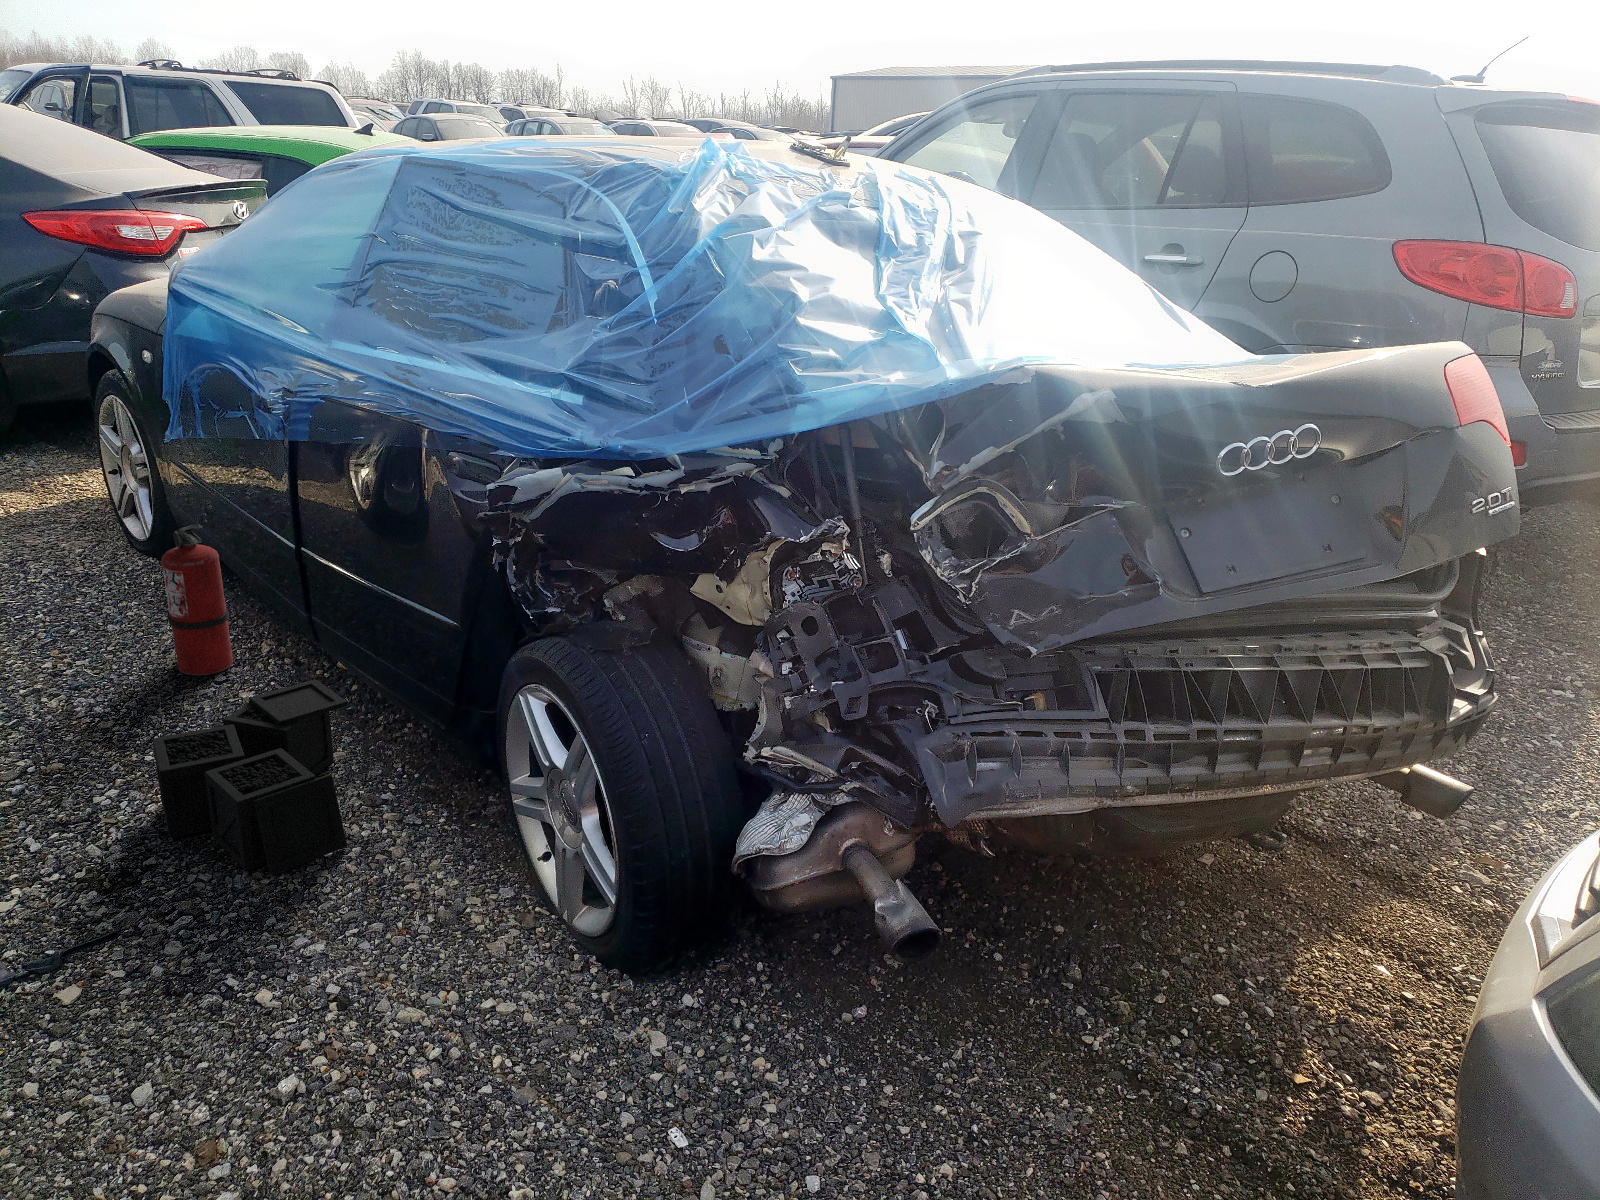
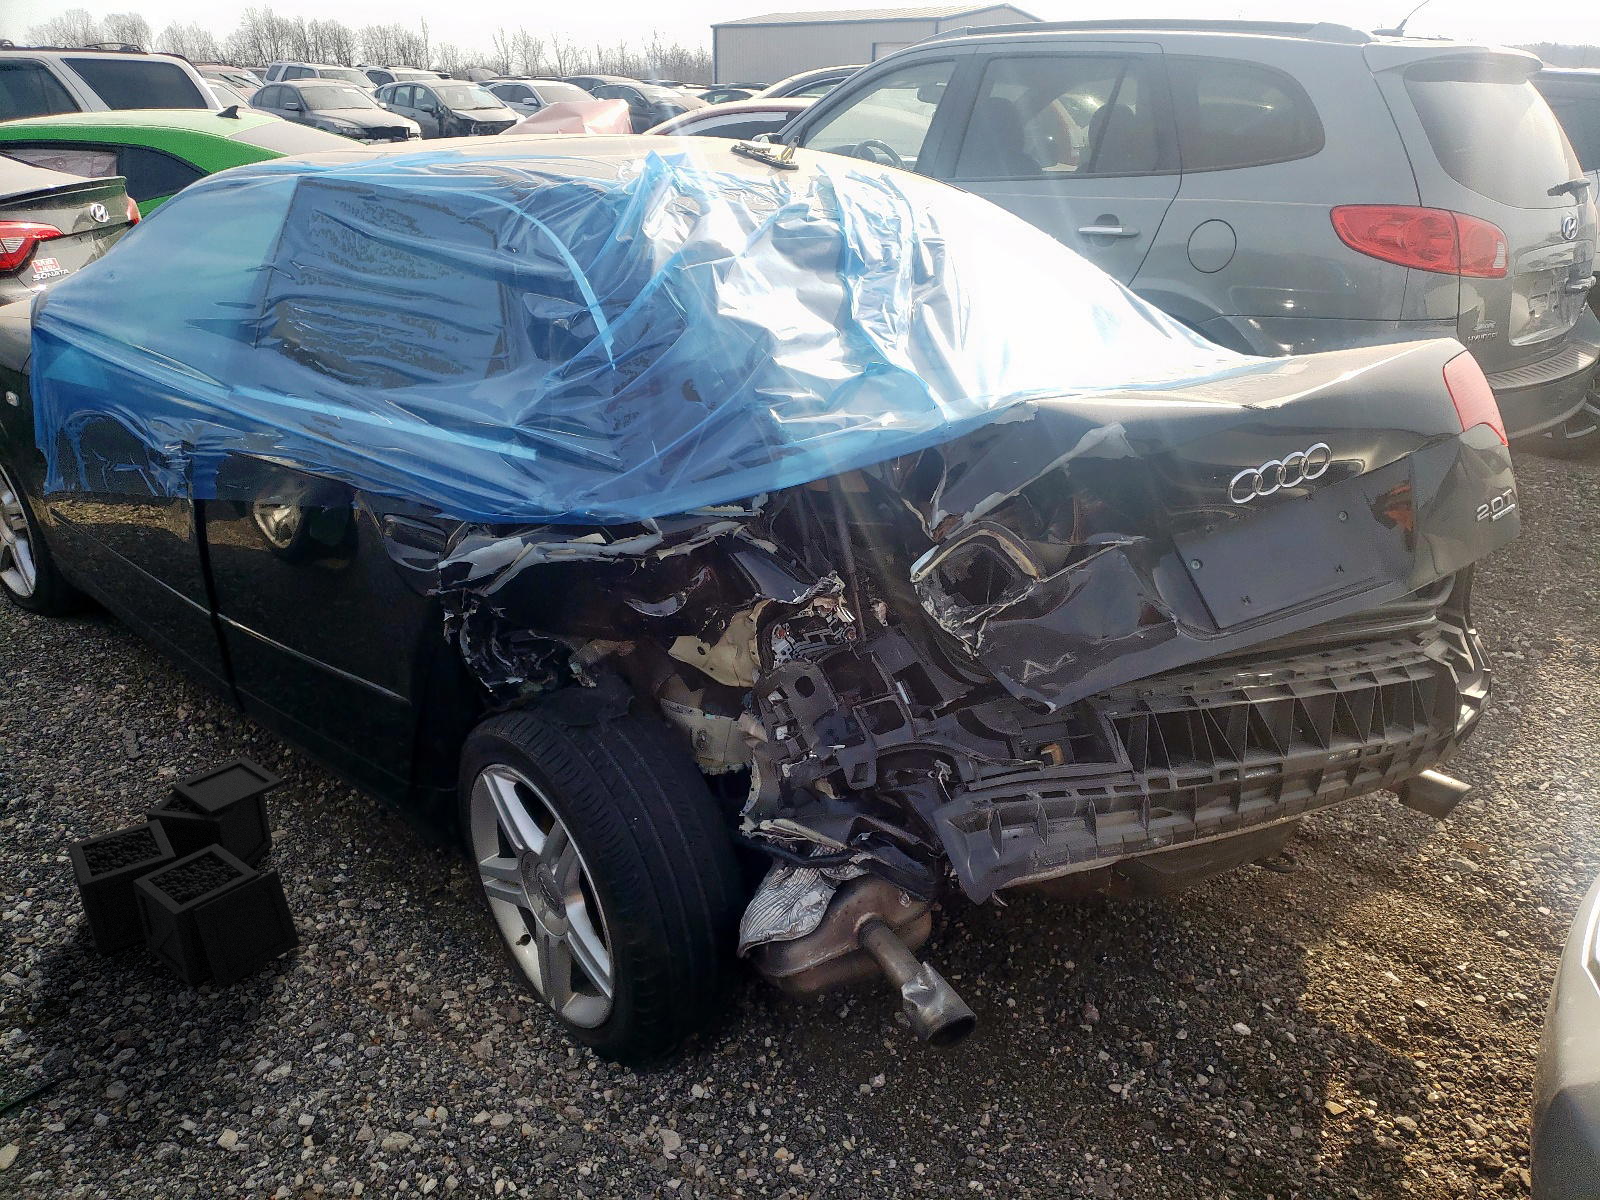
fire extinguisher: present [161,524,233,675] -> none [55,592,145,755]

